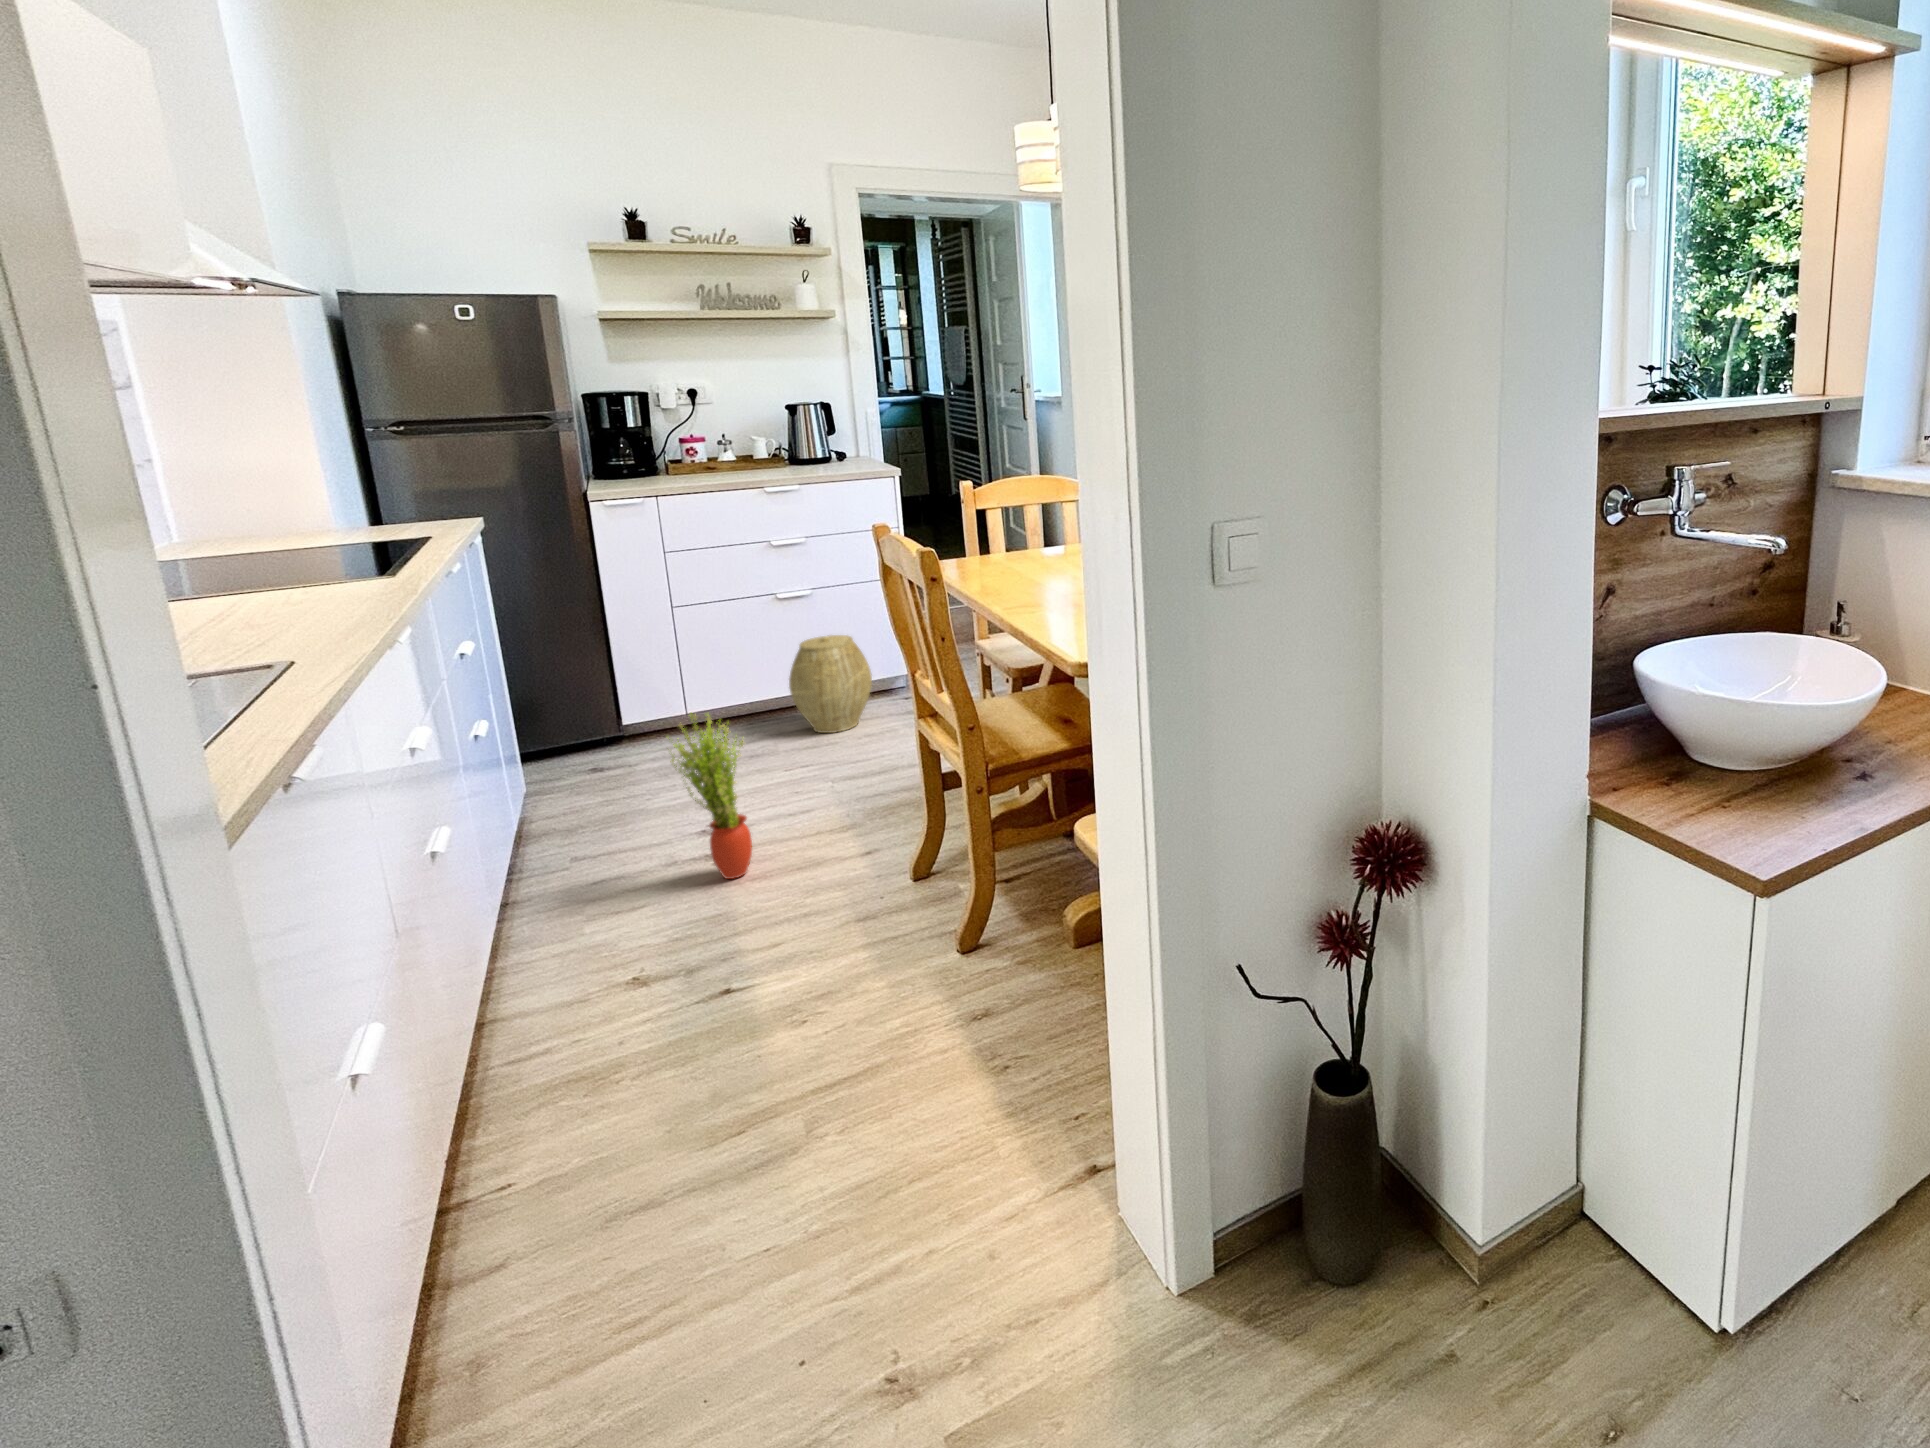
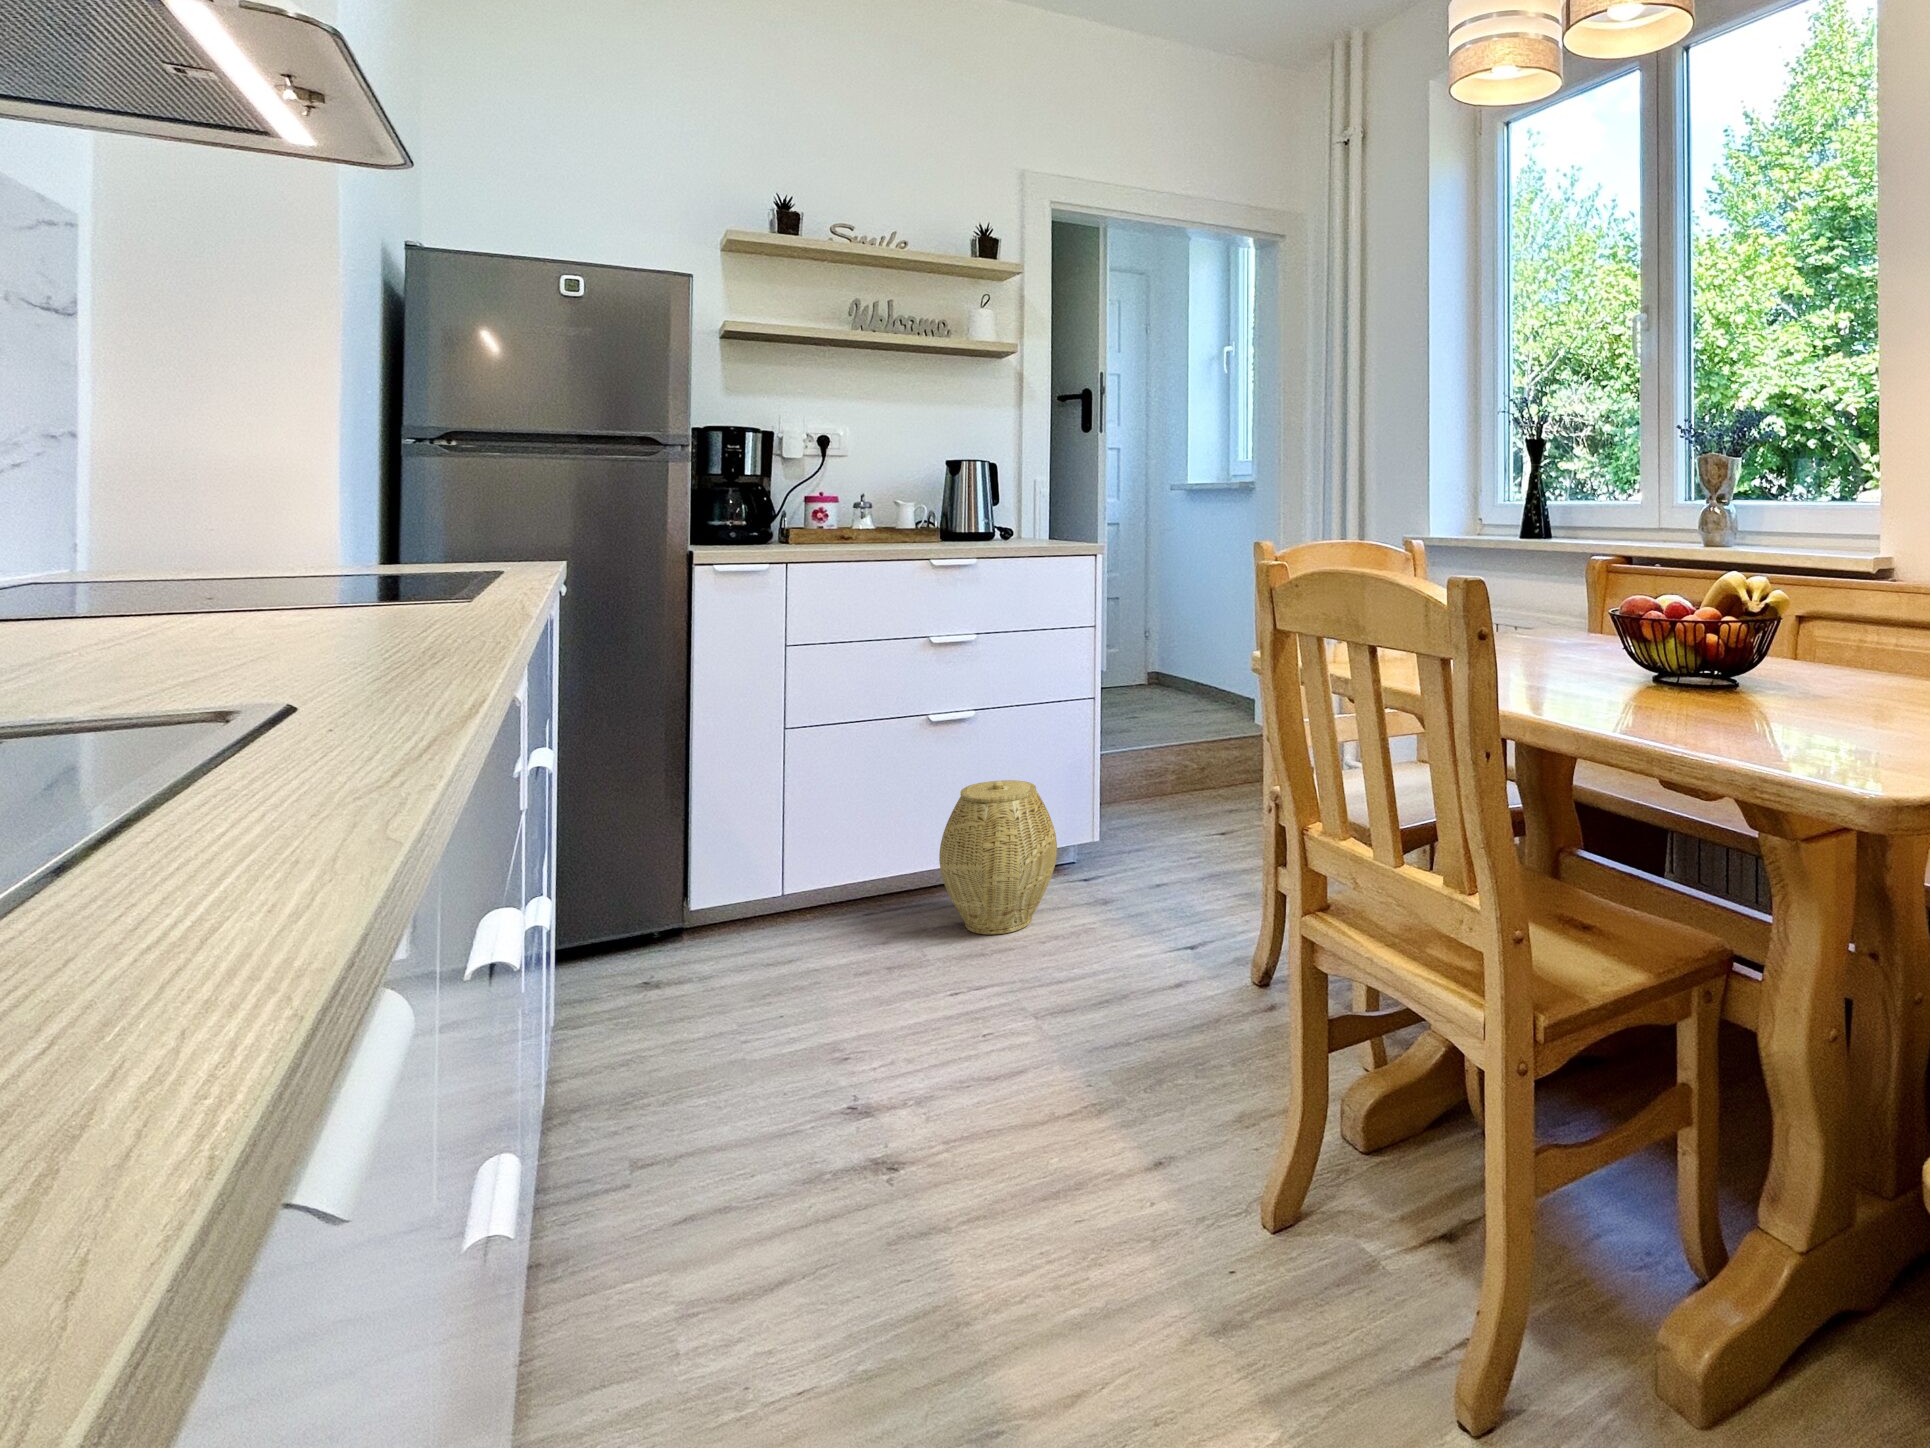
potted plant: present [668,714,752,879] -> none [835,902,970,1232]

